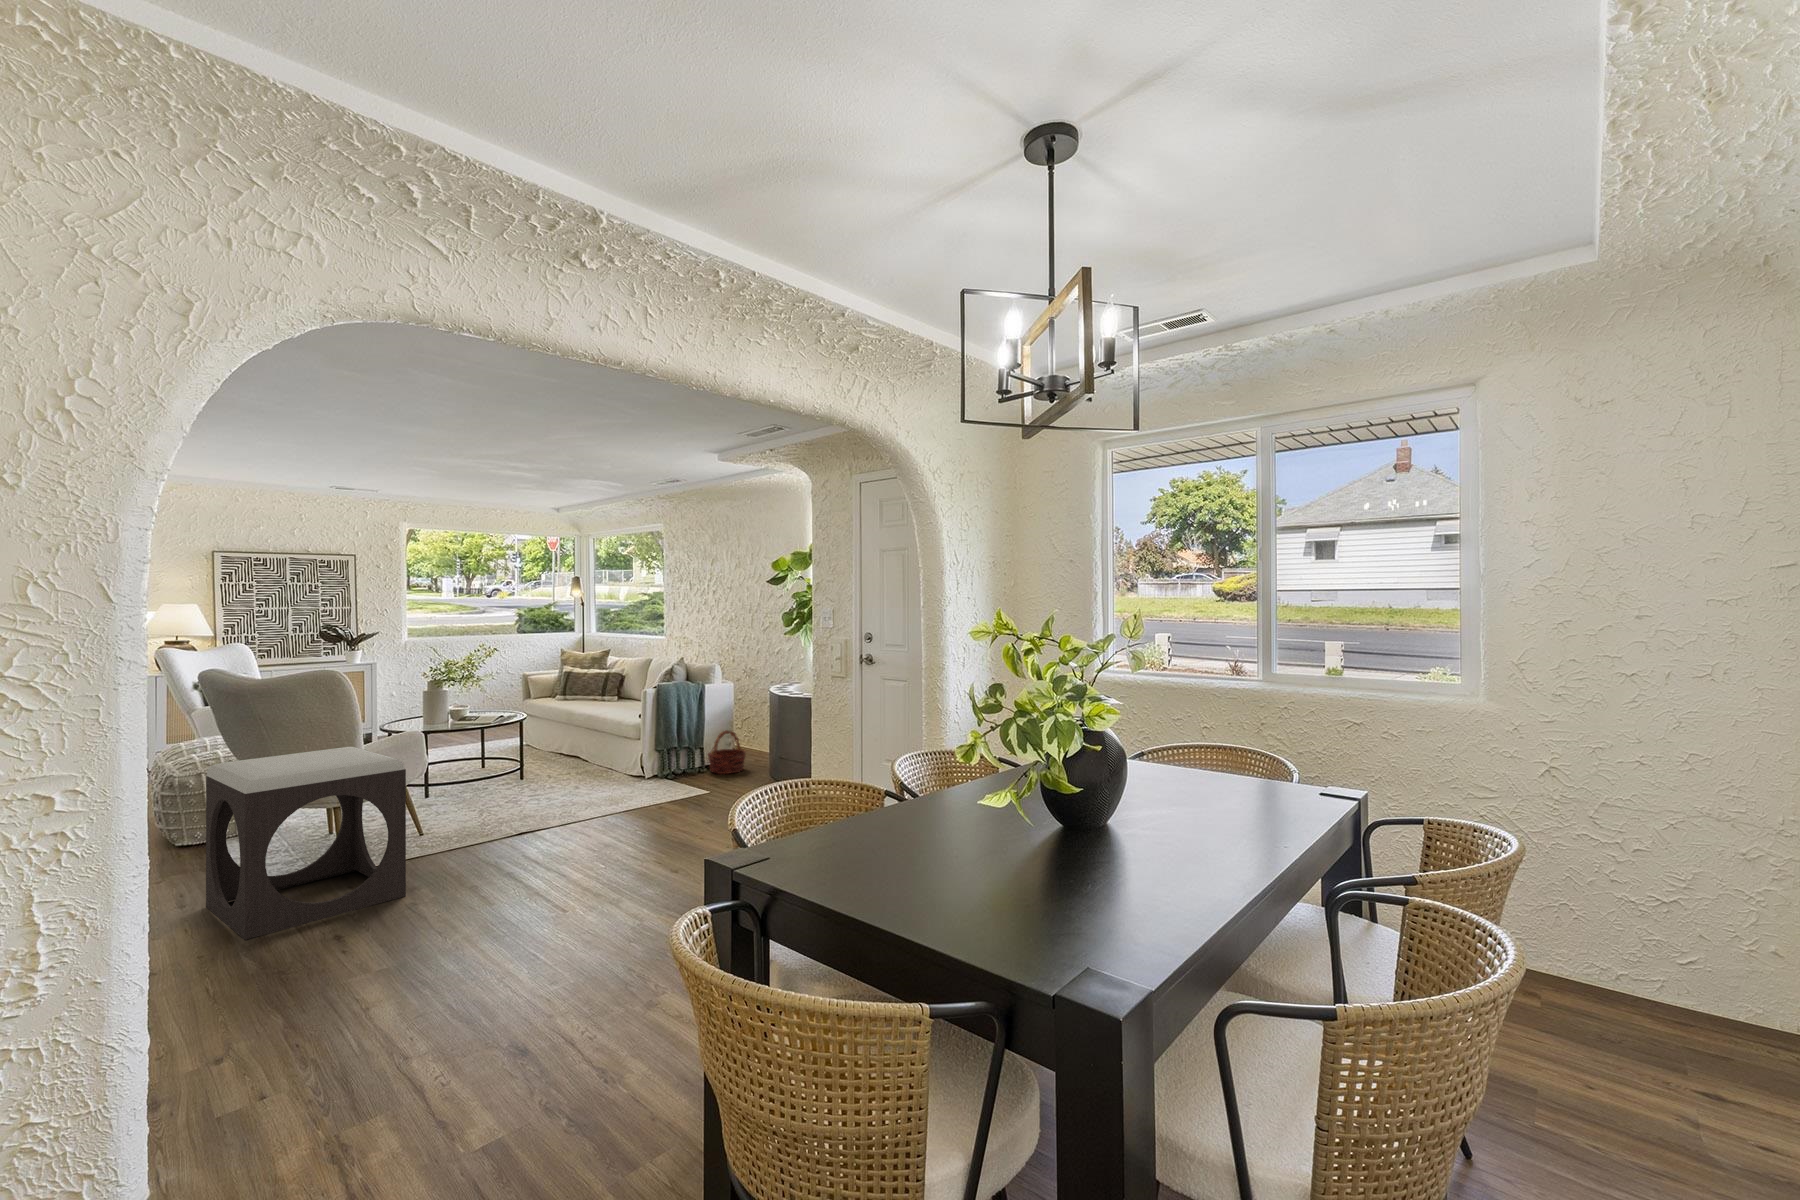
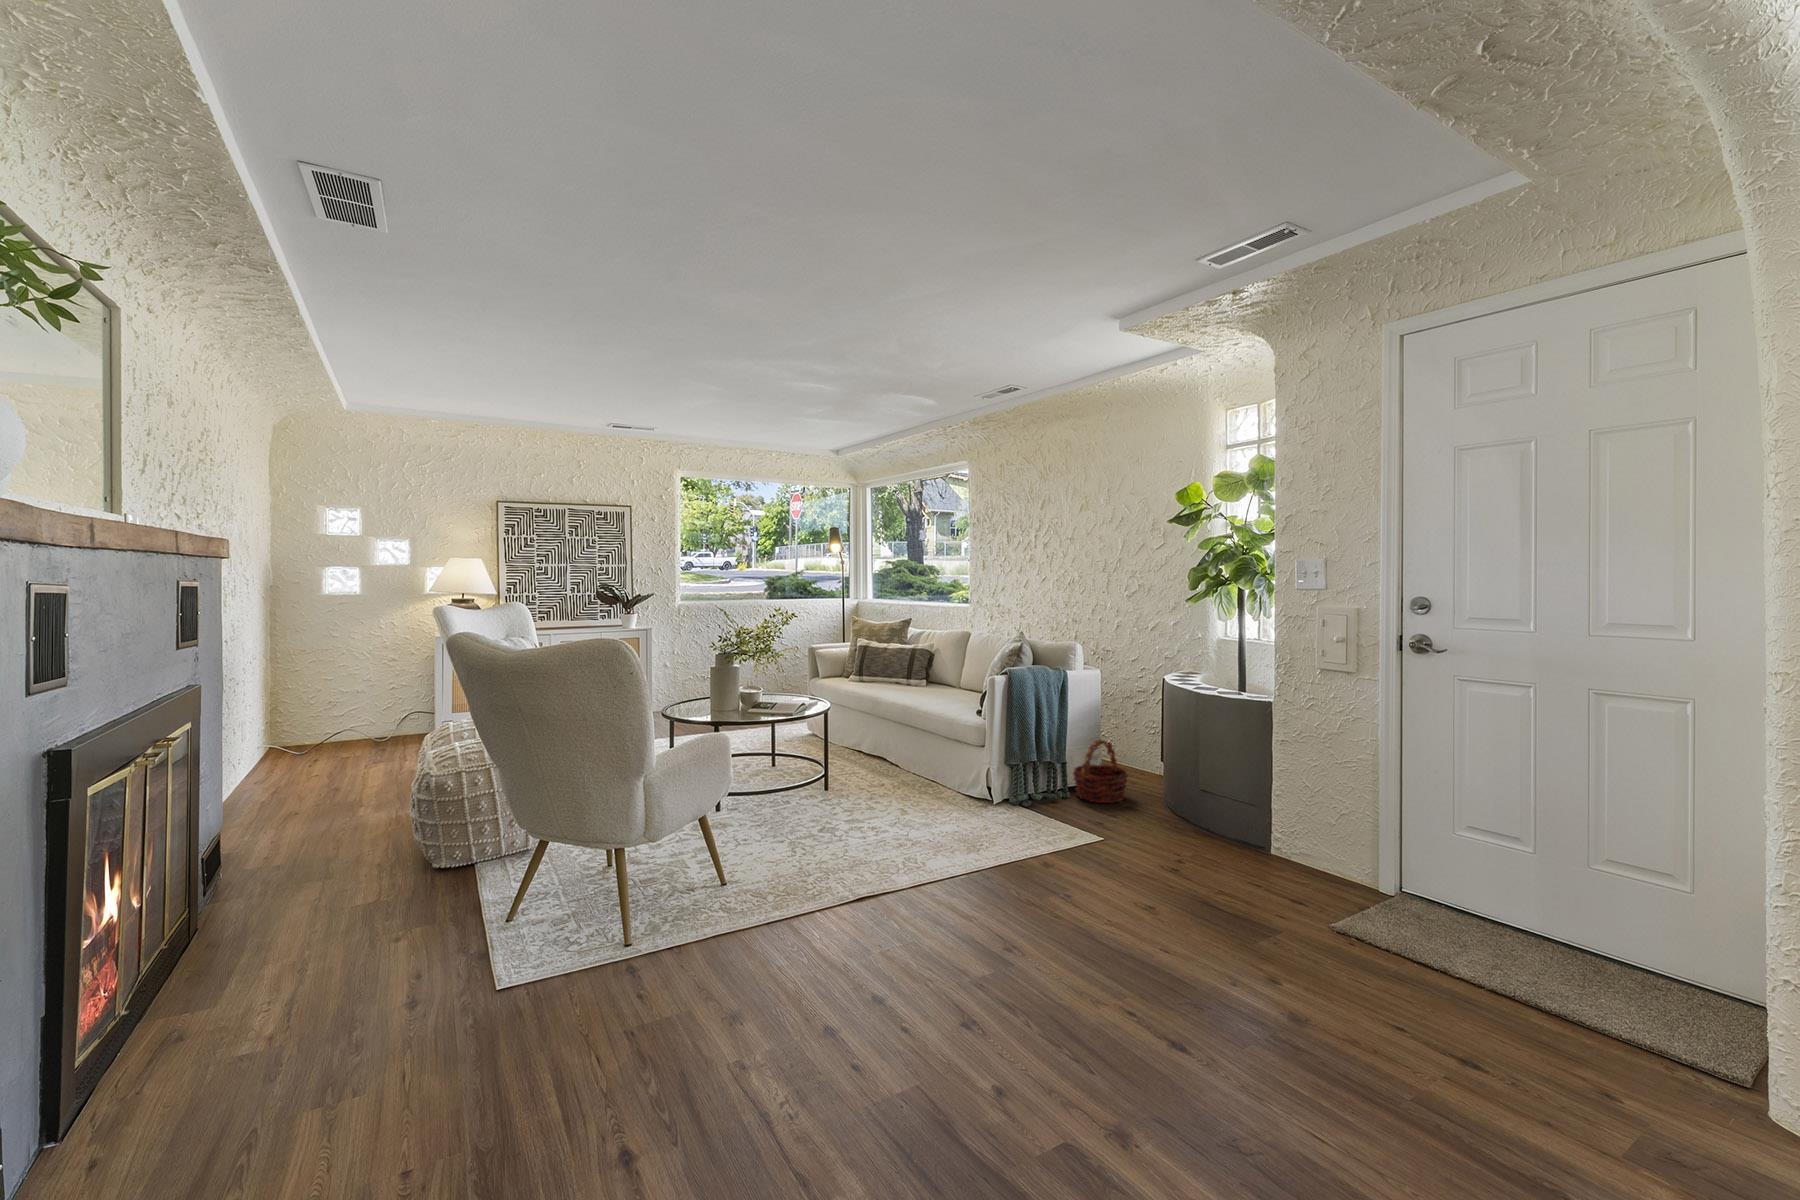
footstool: present [206,747,406,940] -> none [442,761,721,1116]

